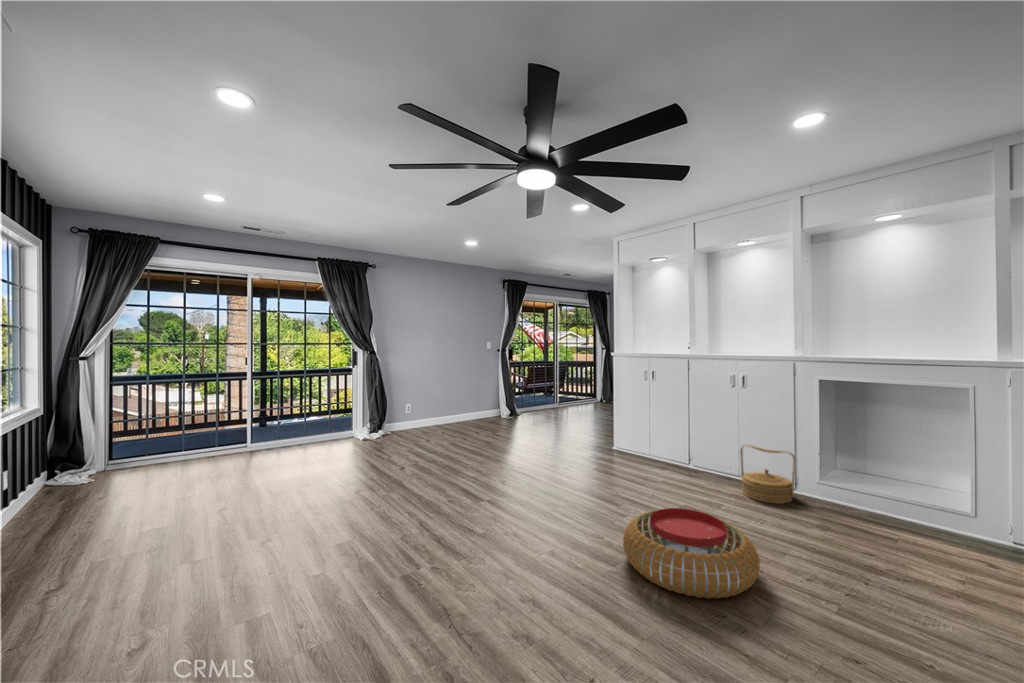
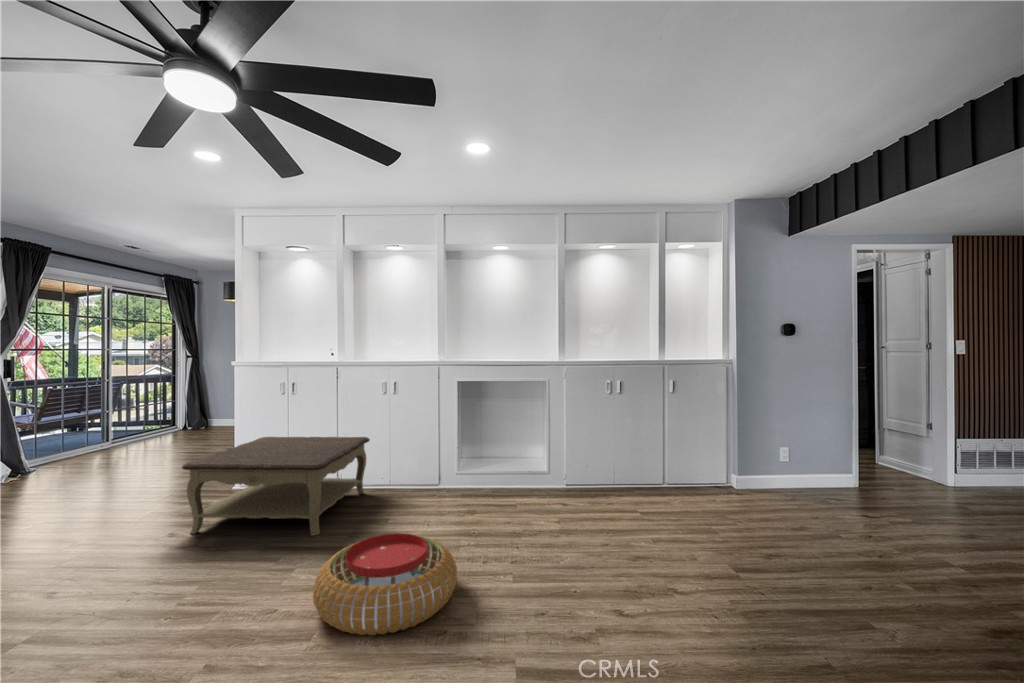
coffee table: none [571,413,717,498] -> present [182,437,370,536]
woven basket: present [740,445,795,504] -> none [396,451,444,504]

